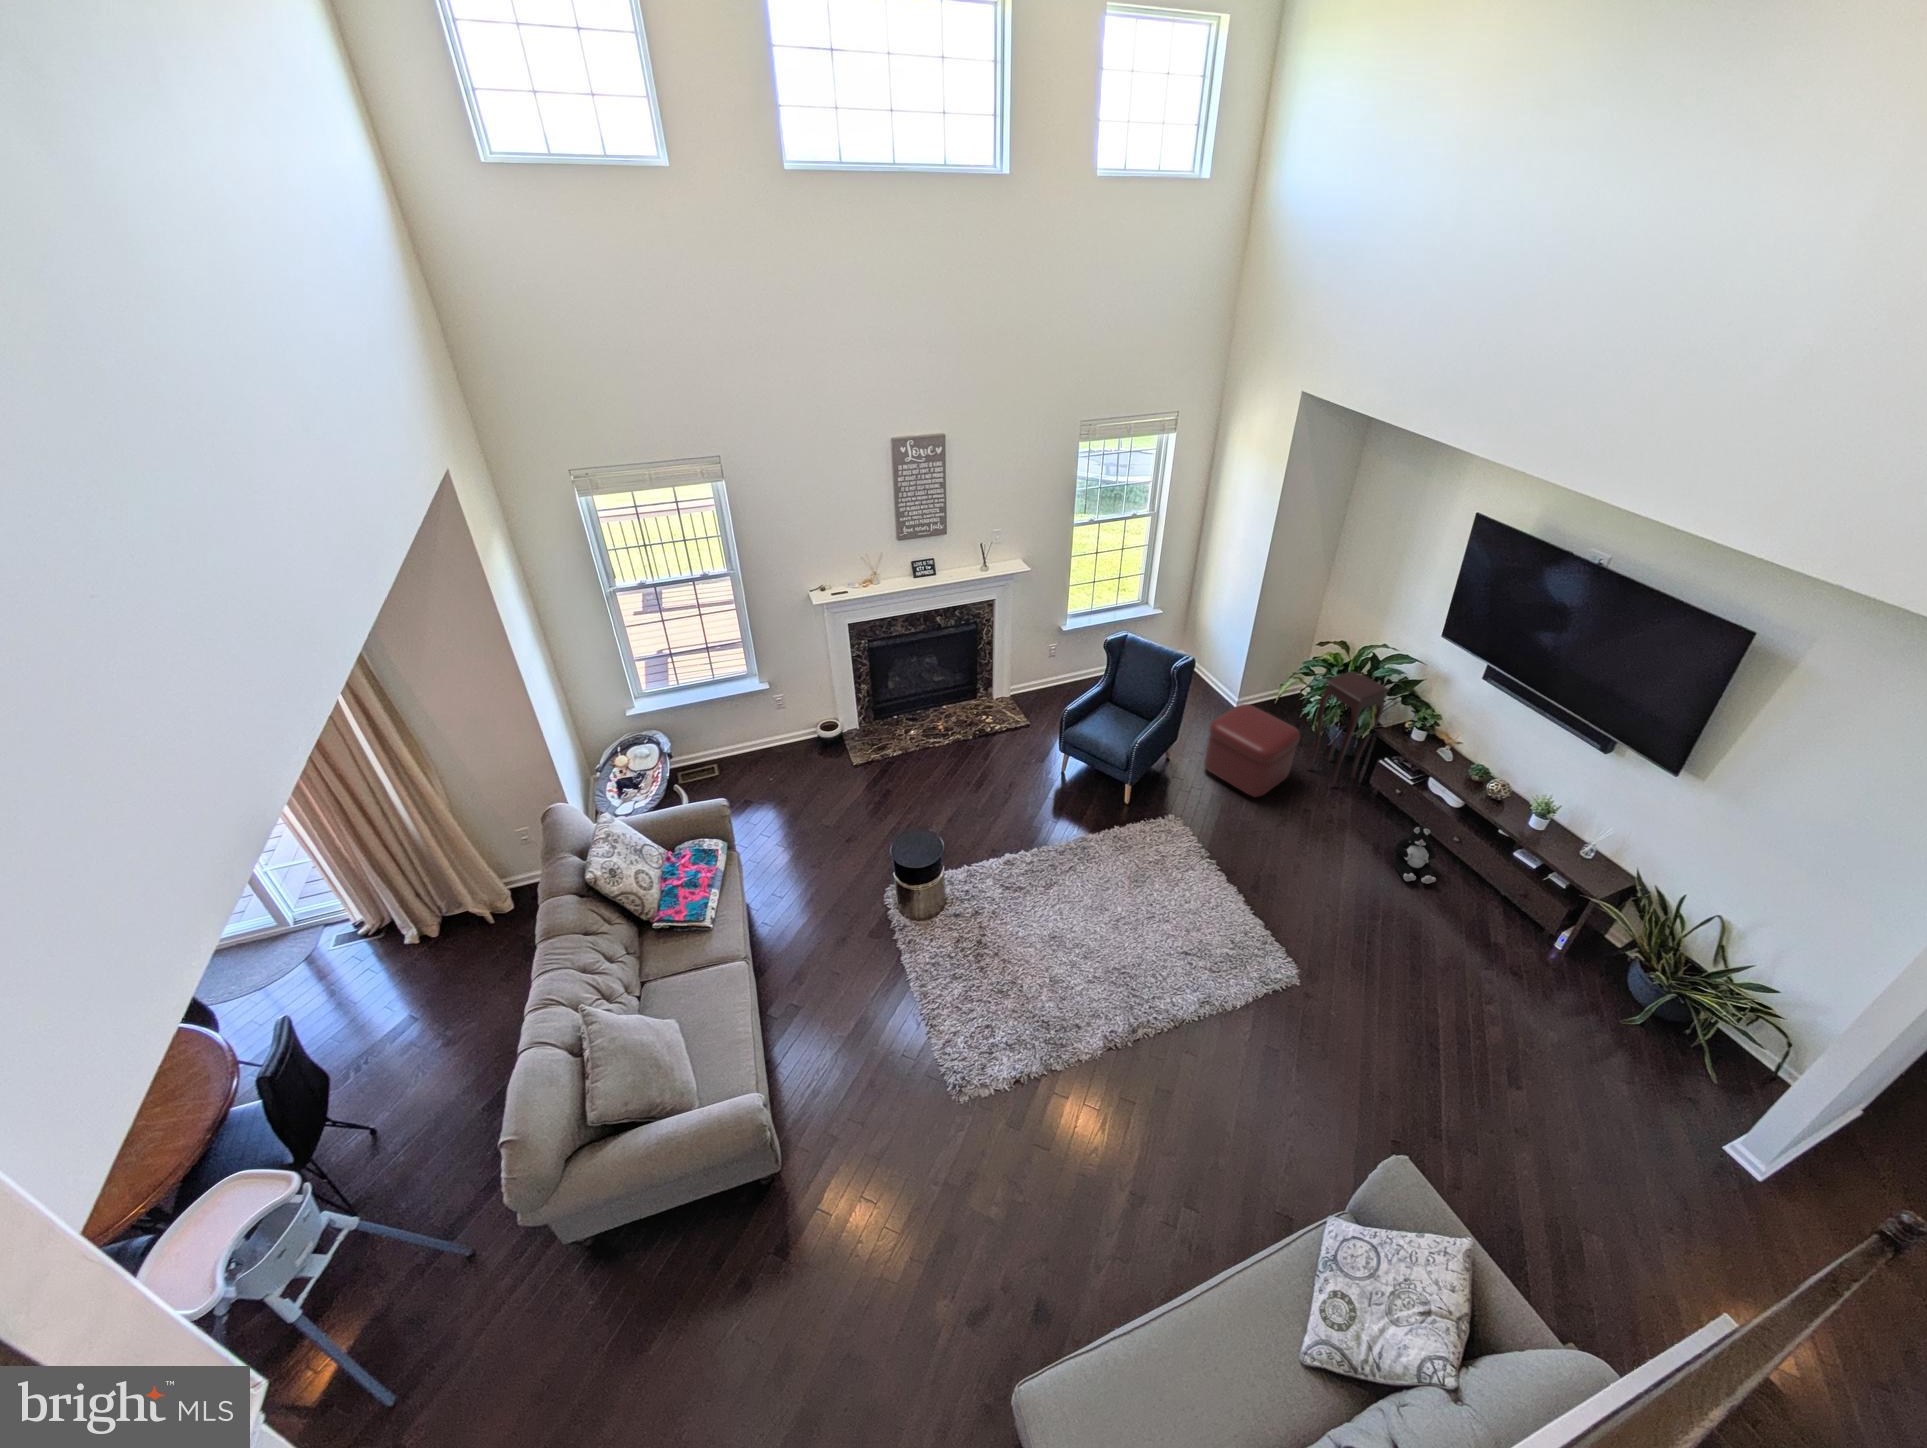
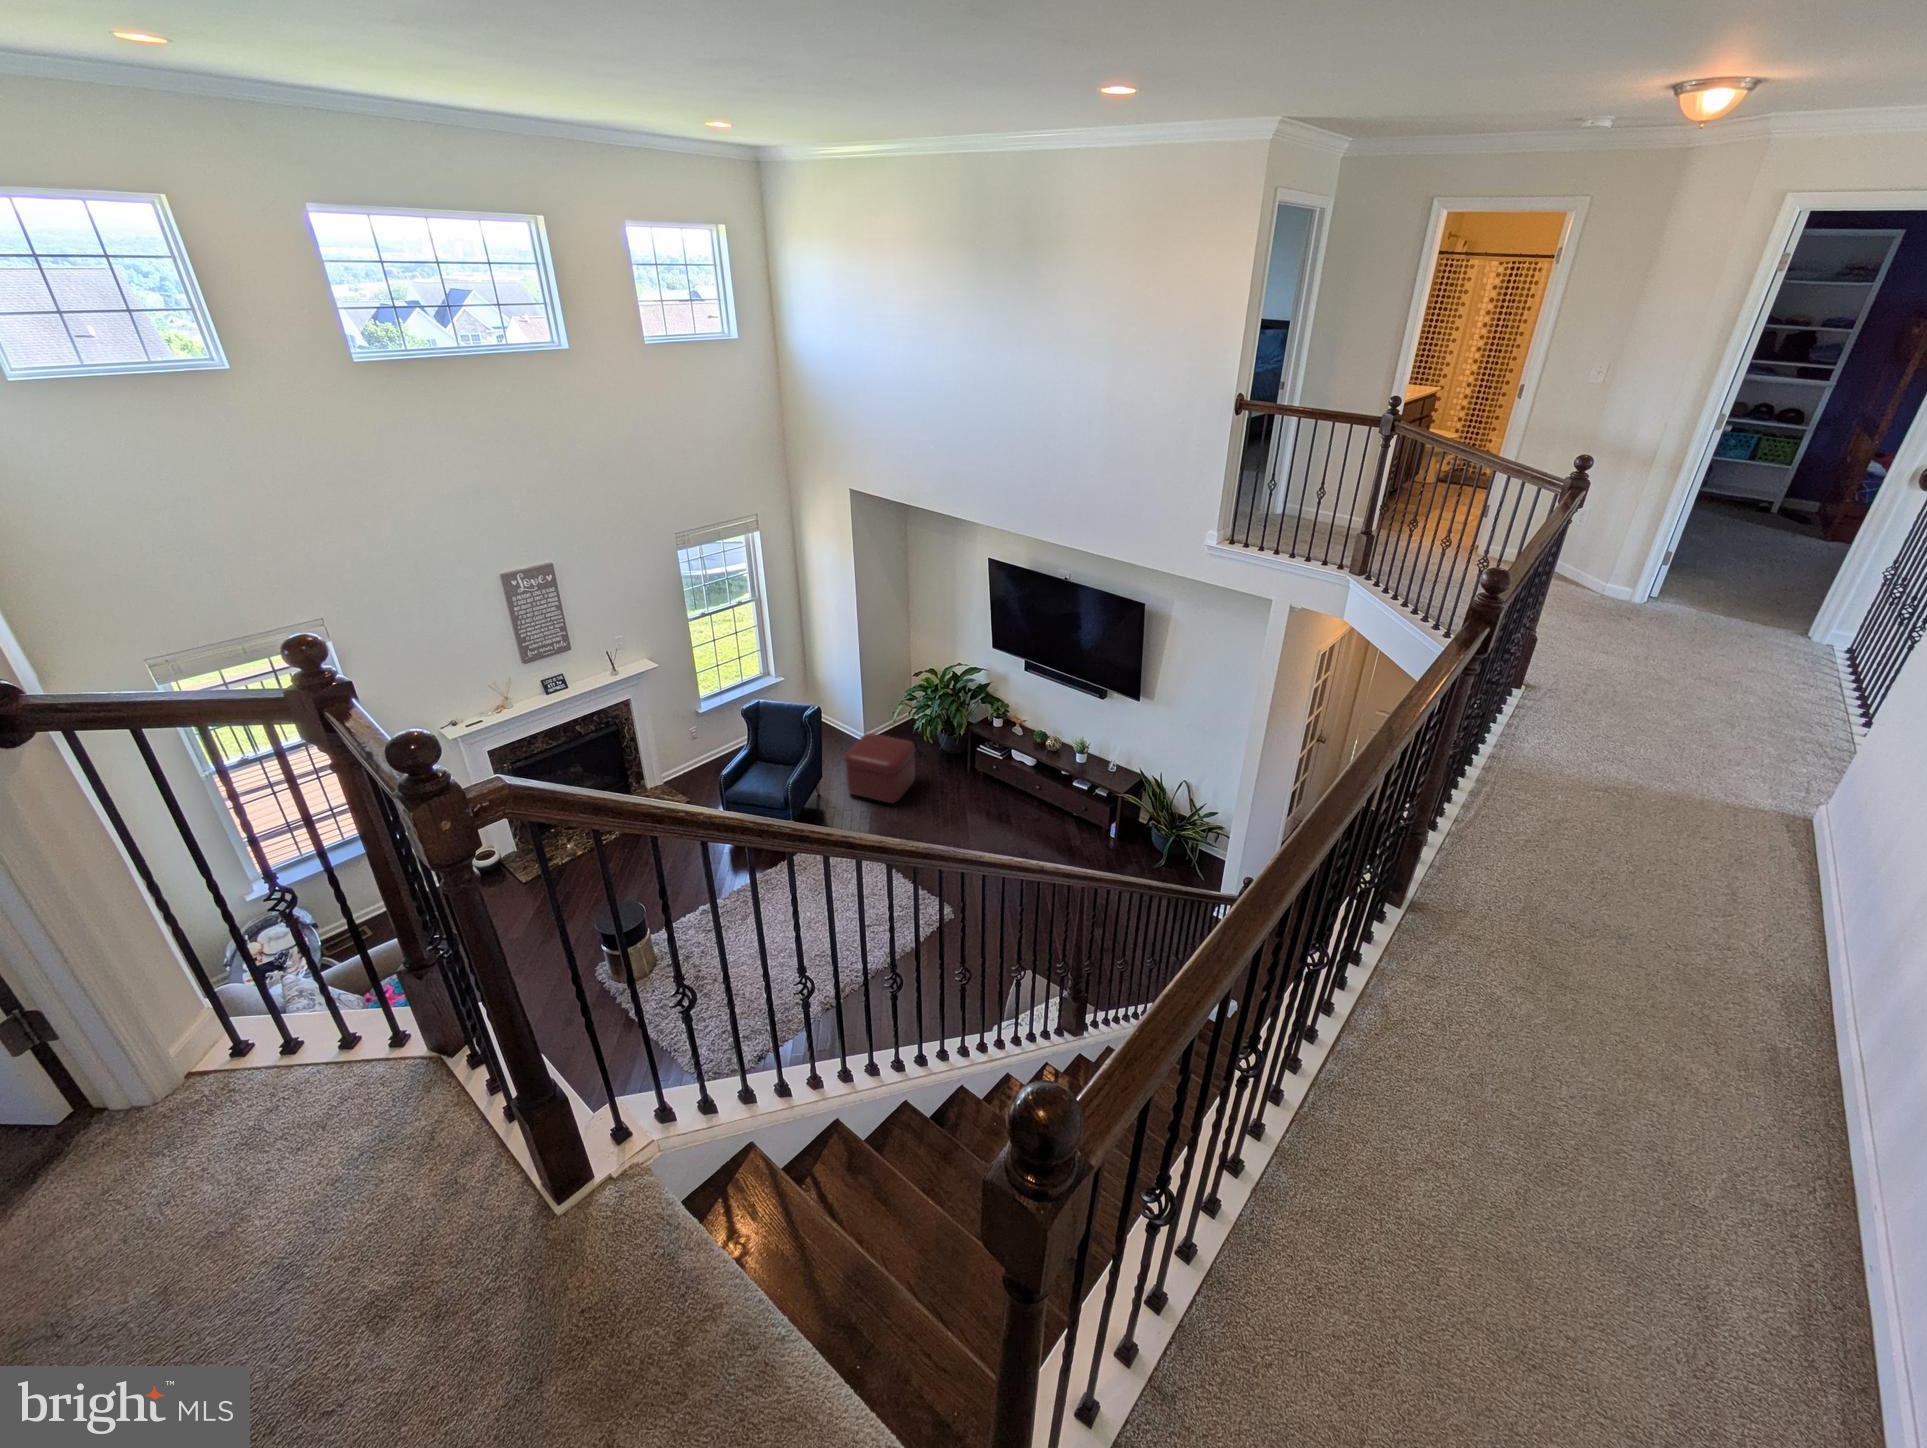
side table: present [1306,671,1389,788] -> none [922,686,969,780]
plush toy: present [1393,826,1436,884] -> none [999,785,1031,828]

